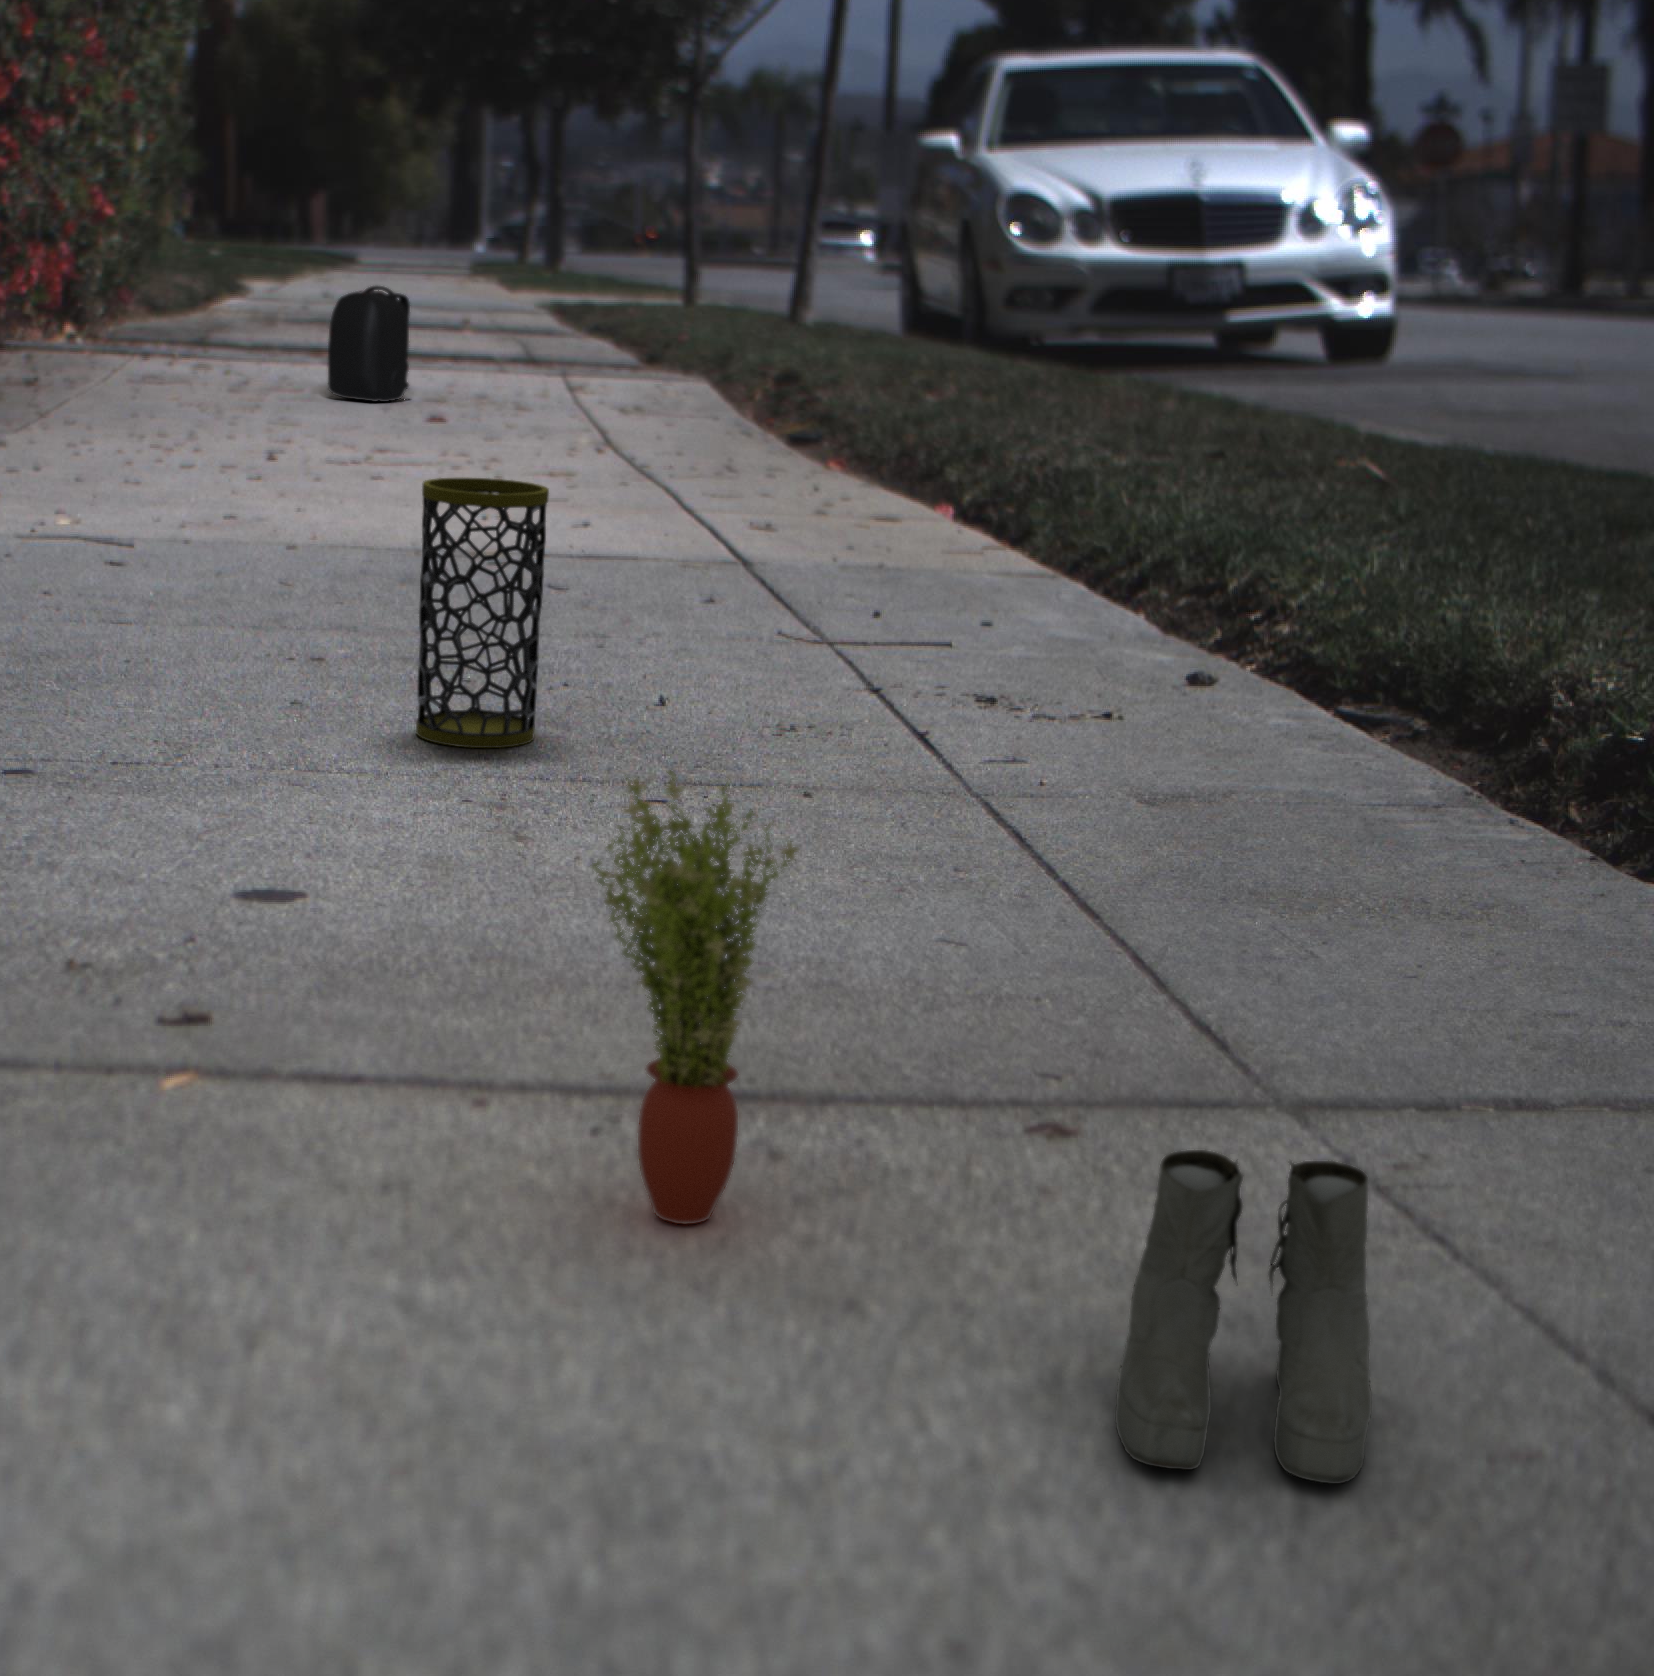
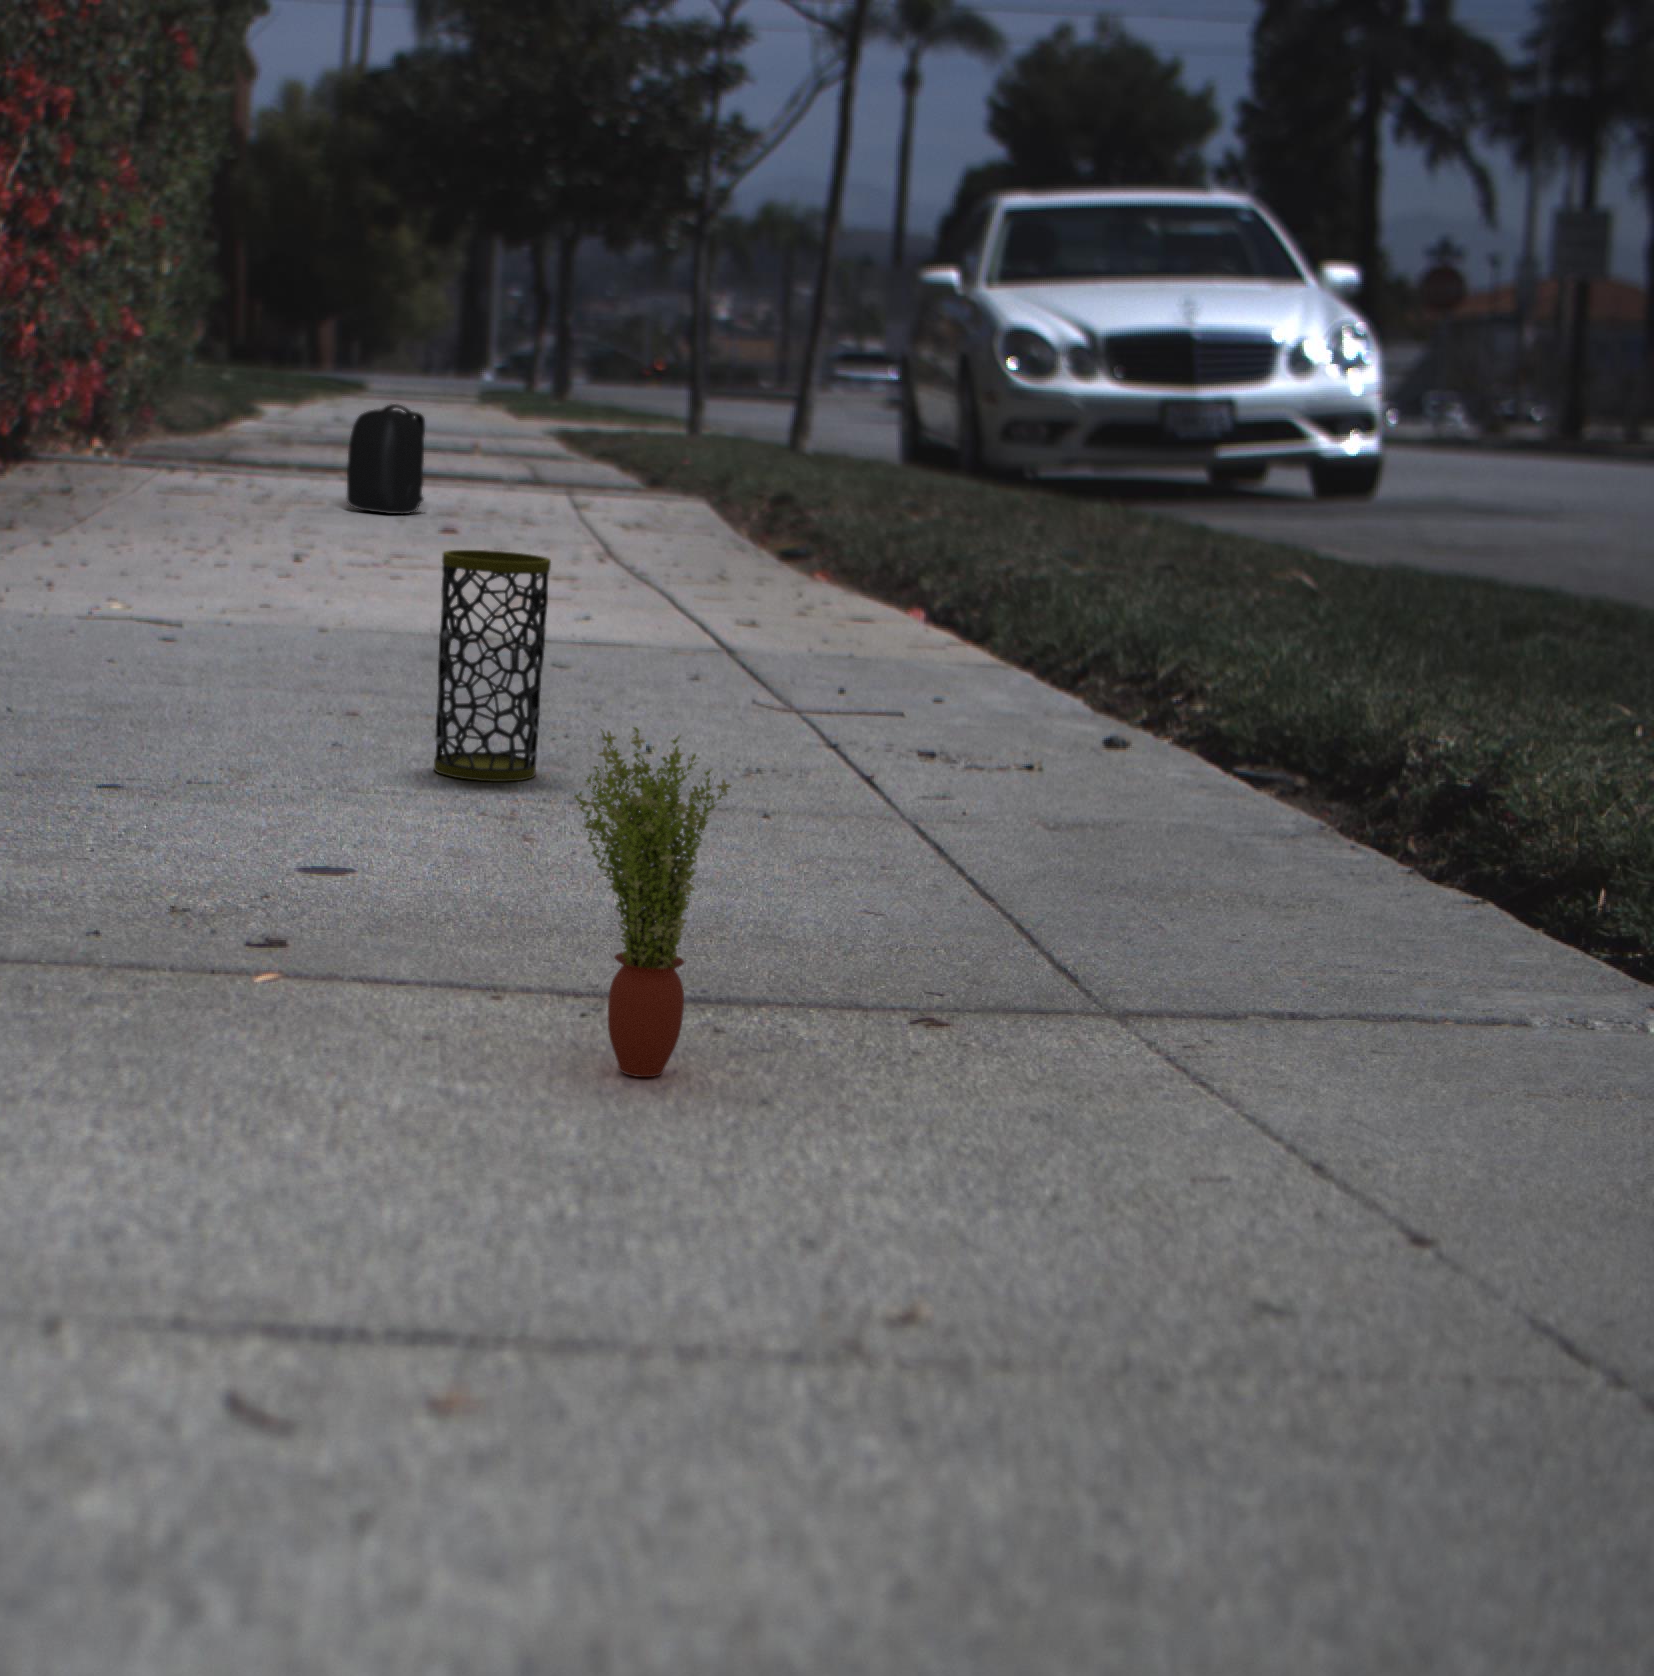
boots: present [1115,1150,1372,1484] -> none [949,994,1135,1220]

